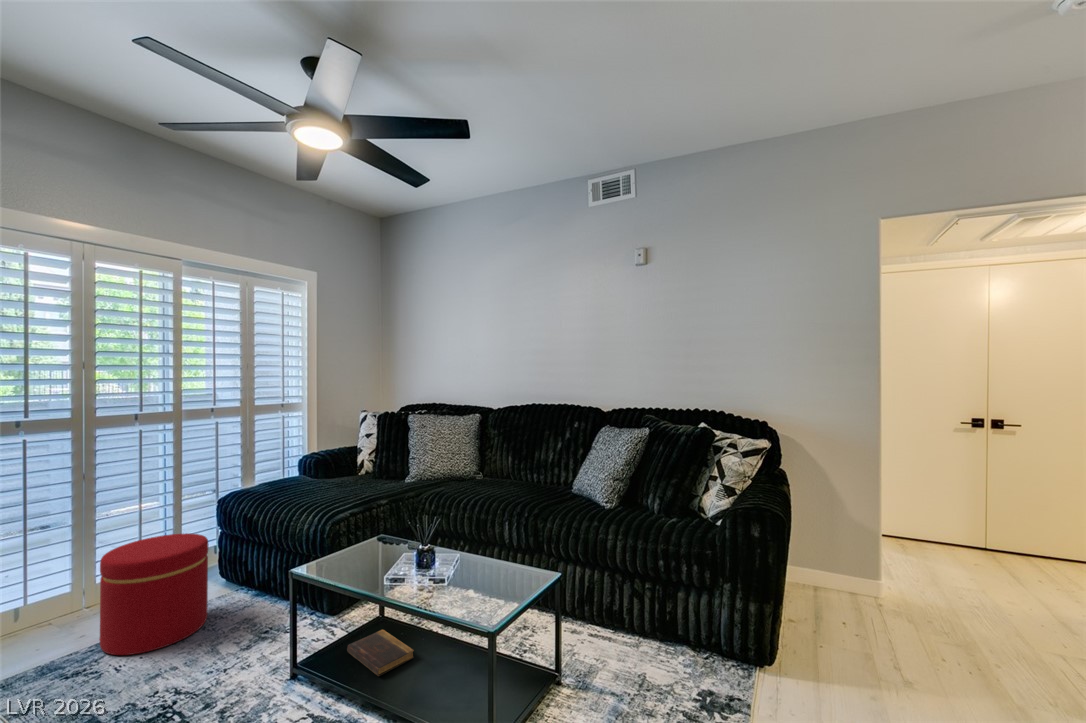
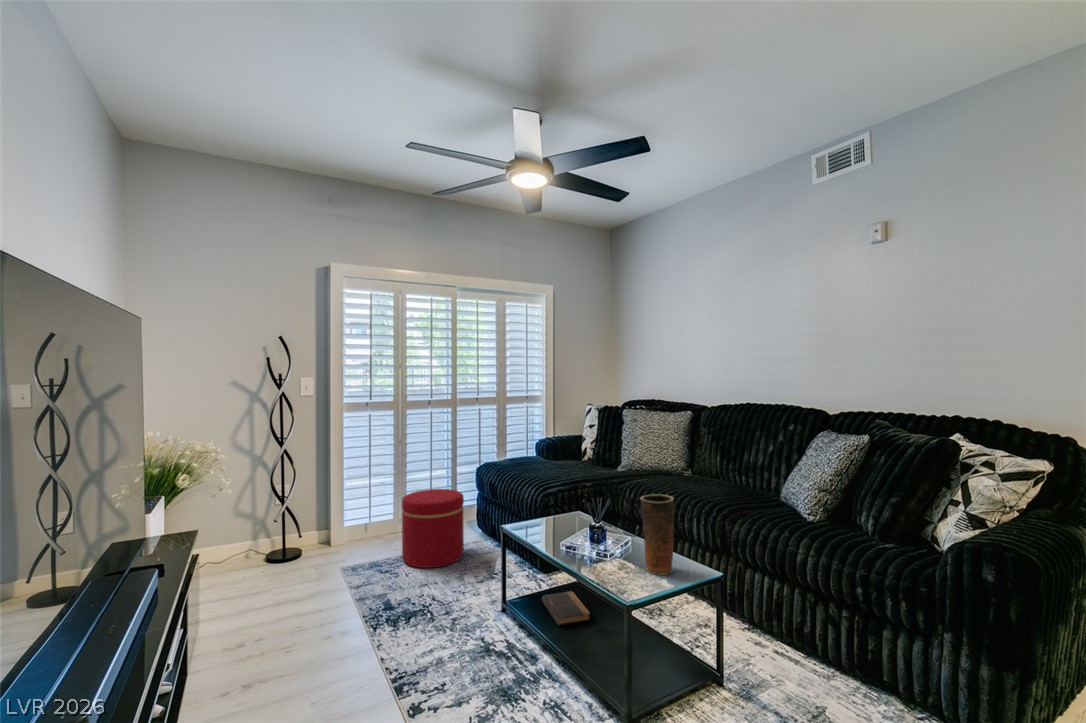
vase: none [479,503,514,590] -> present [640,494,674,575]

